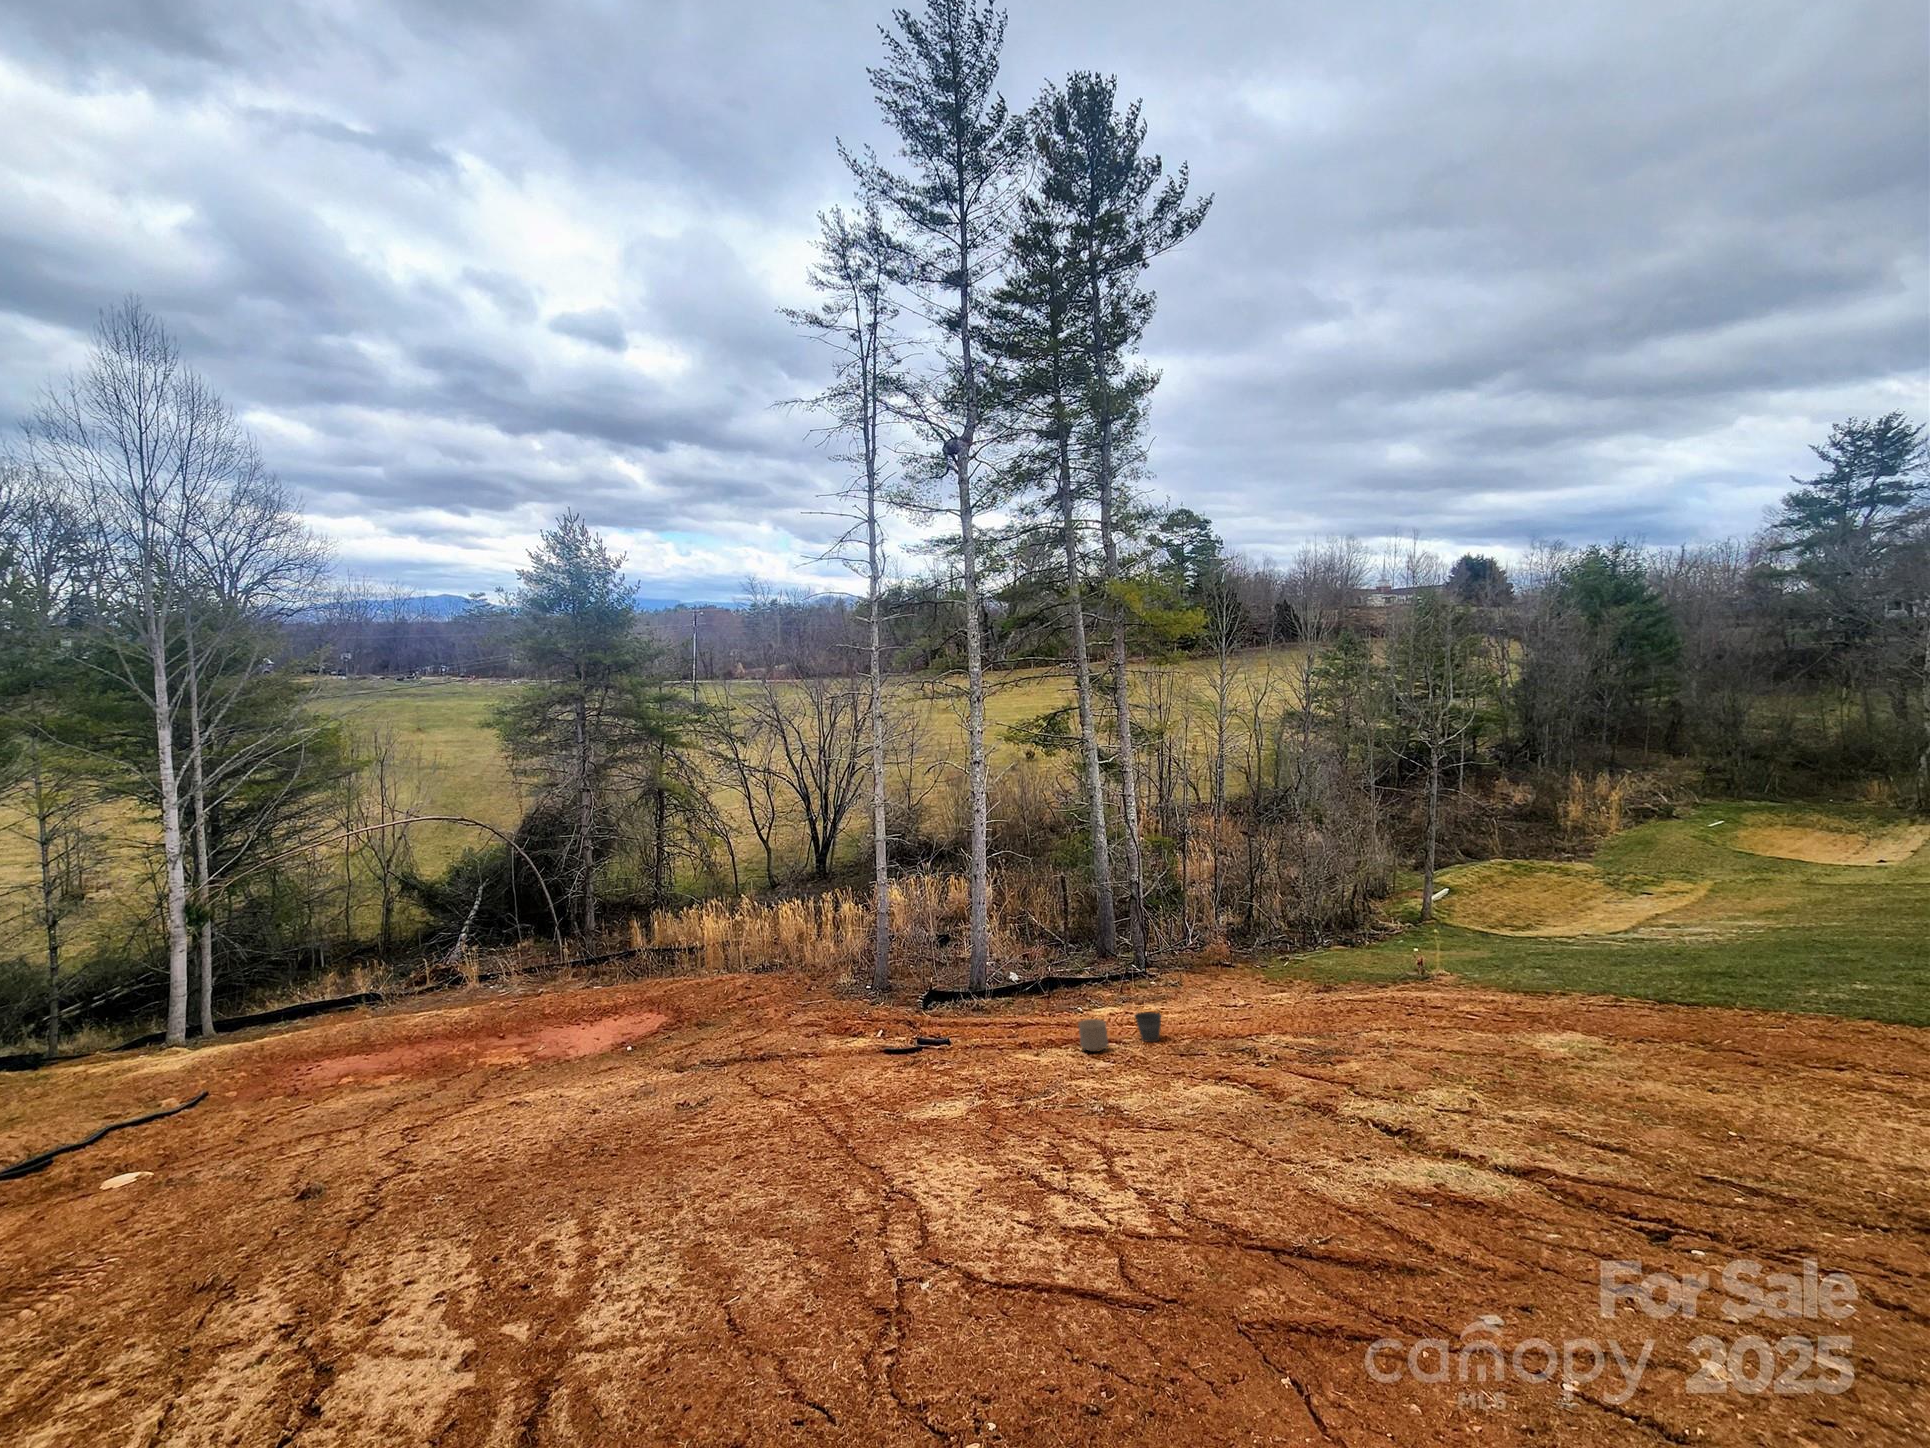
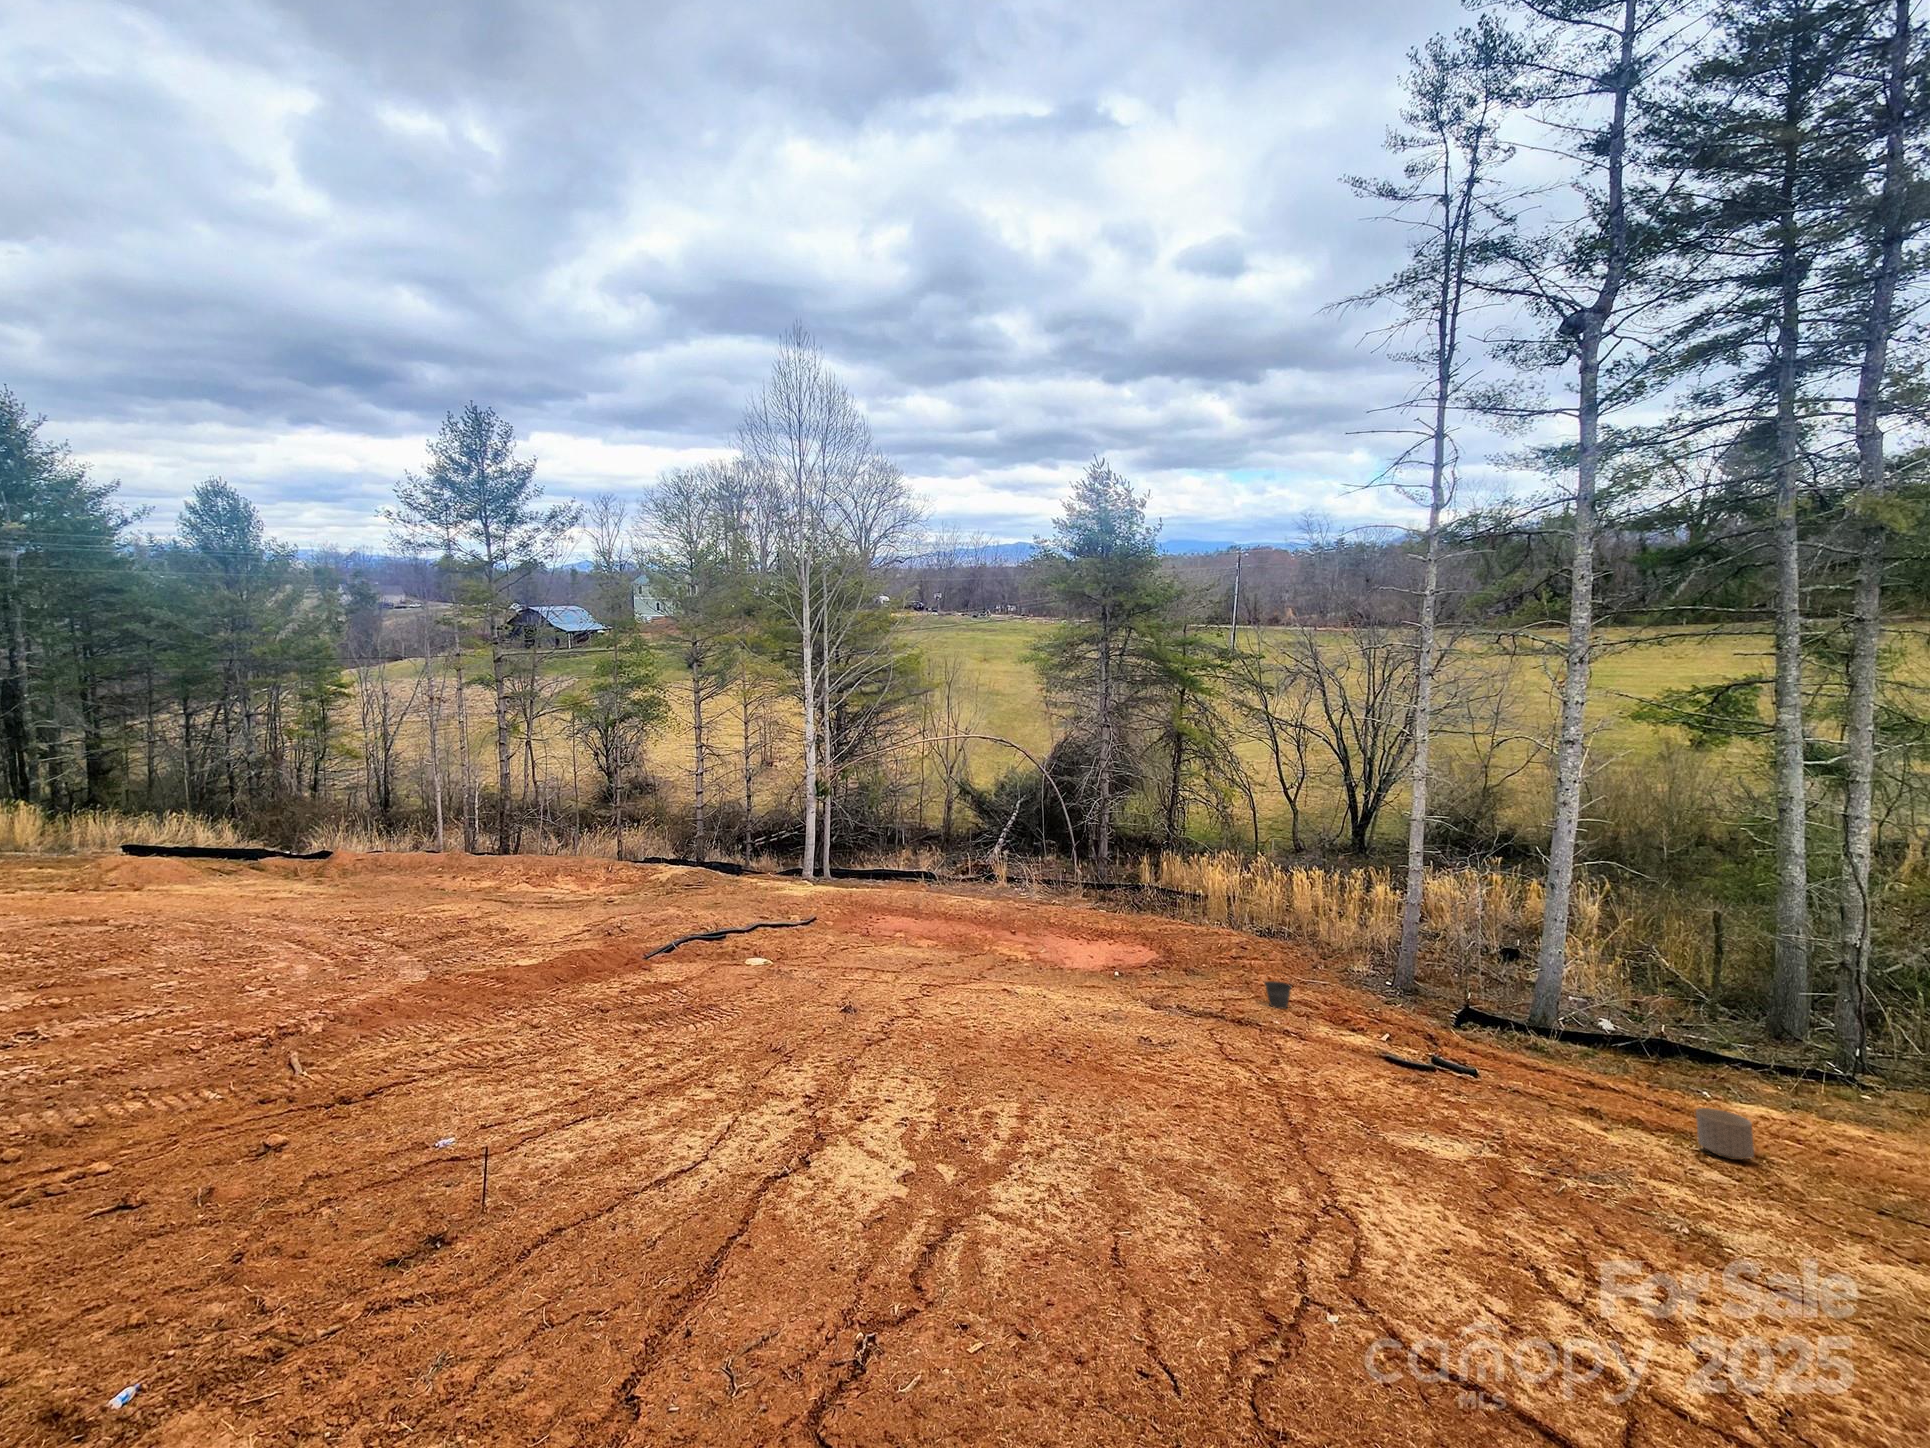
bucket: present [1135,1011,1161,1042] -> present [1263,981,1292,1009]

